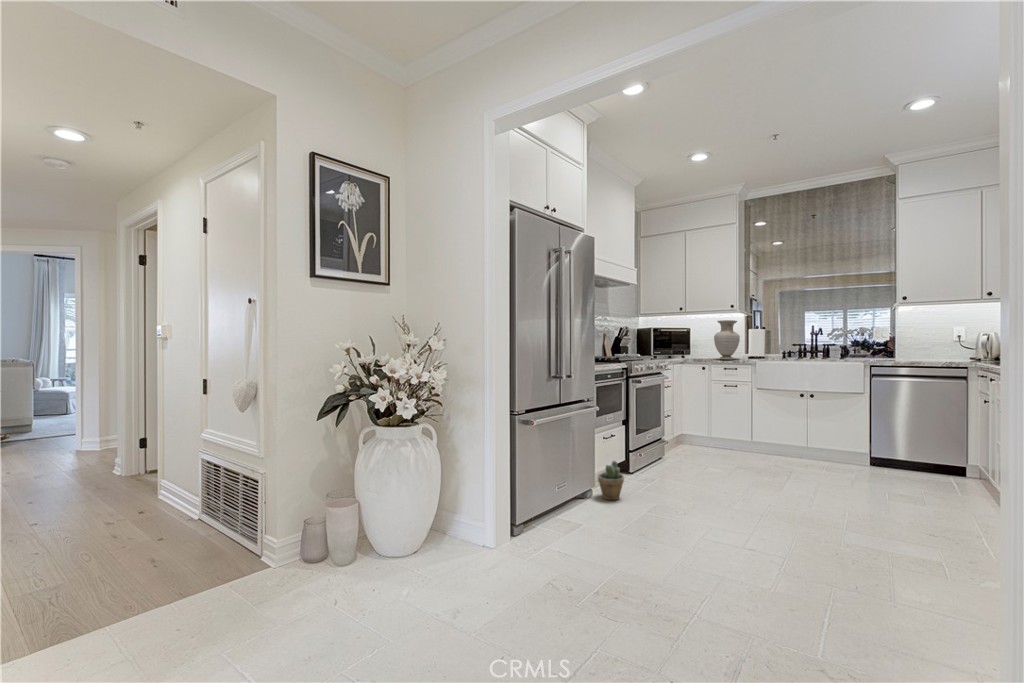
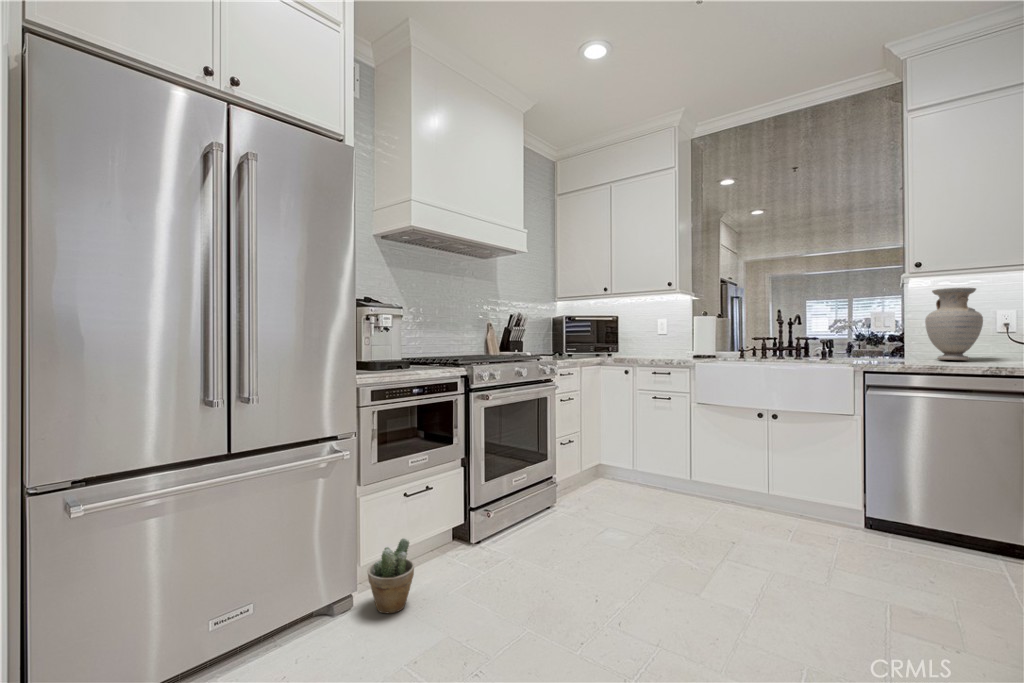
vase: present [714,320,740,360] -> present [925,288,983,360]

